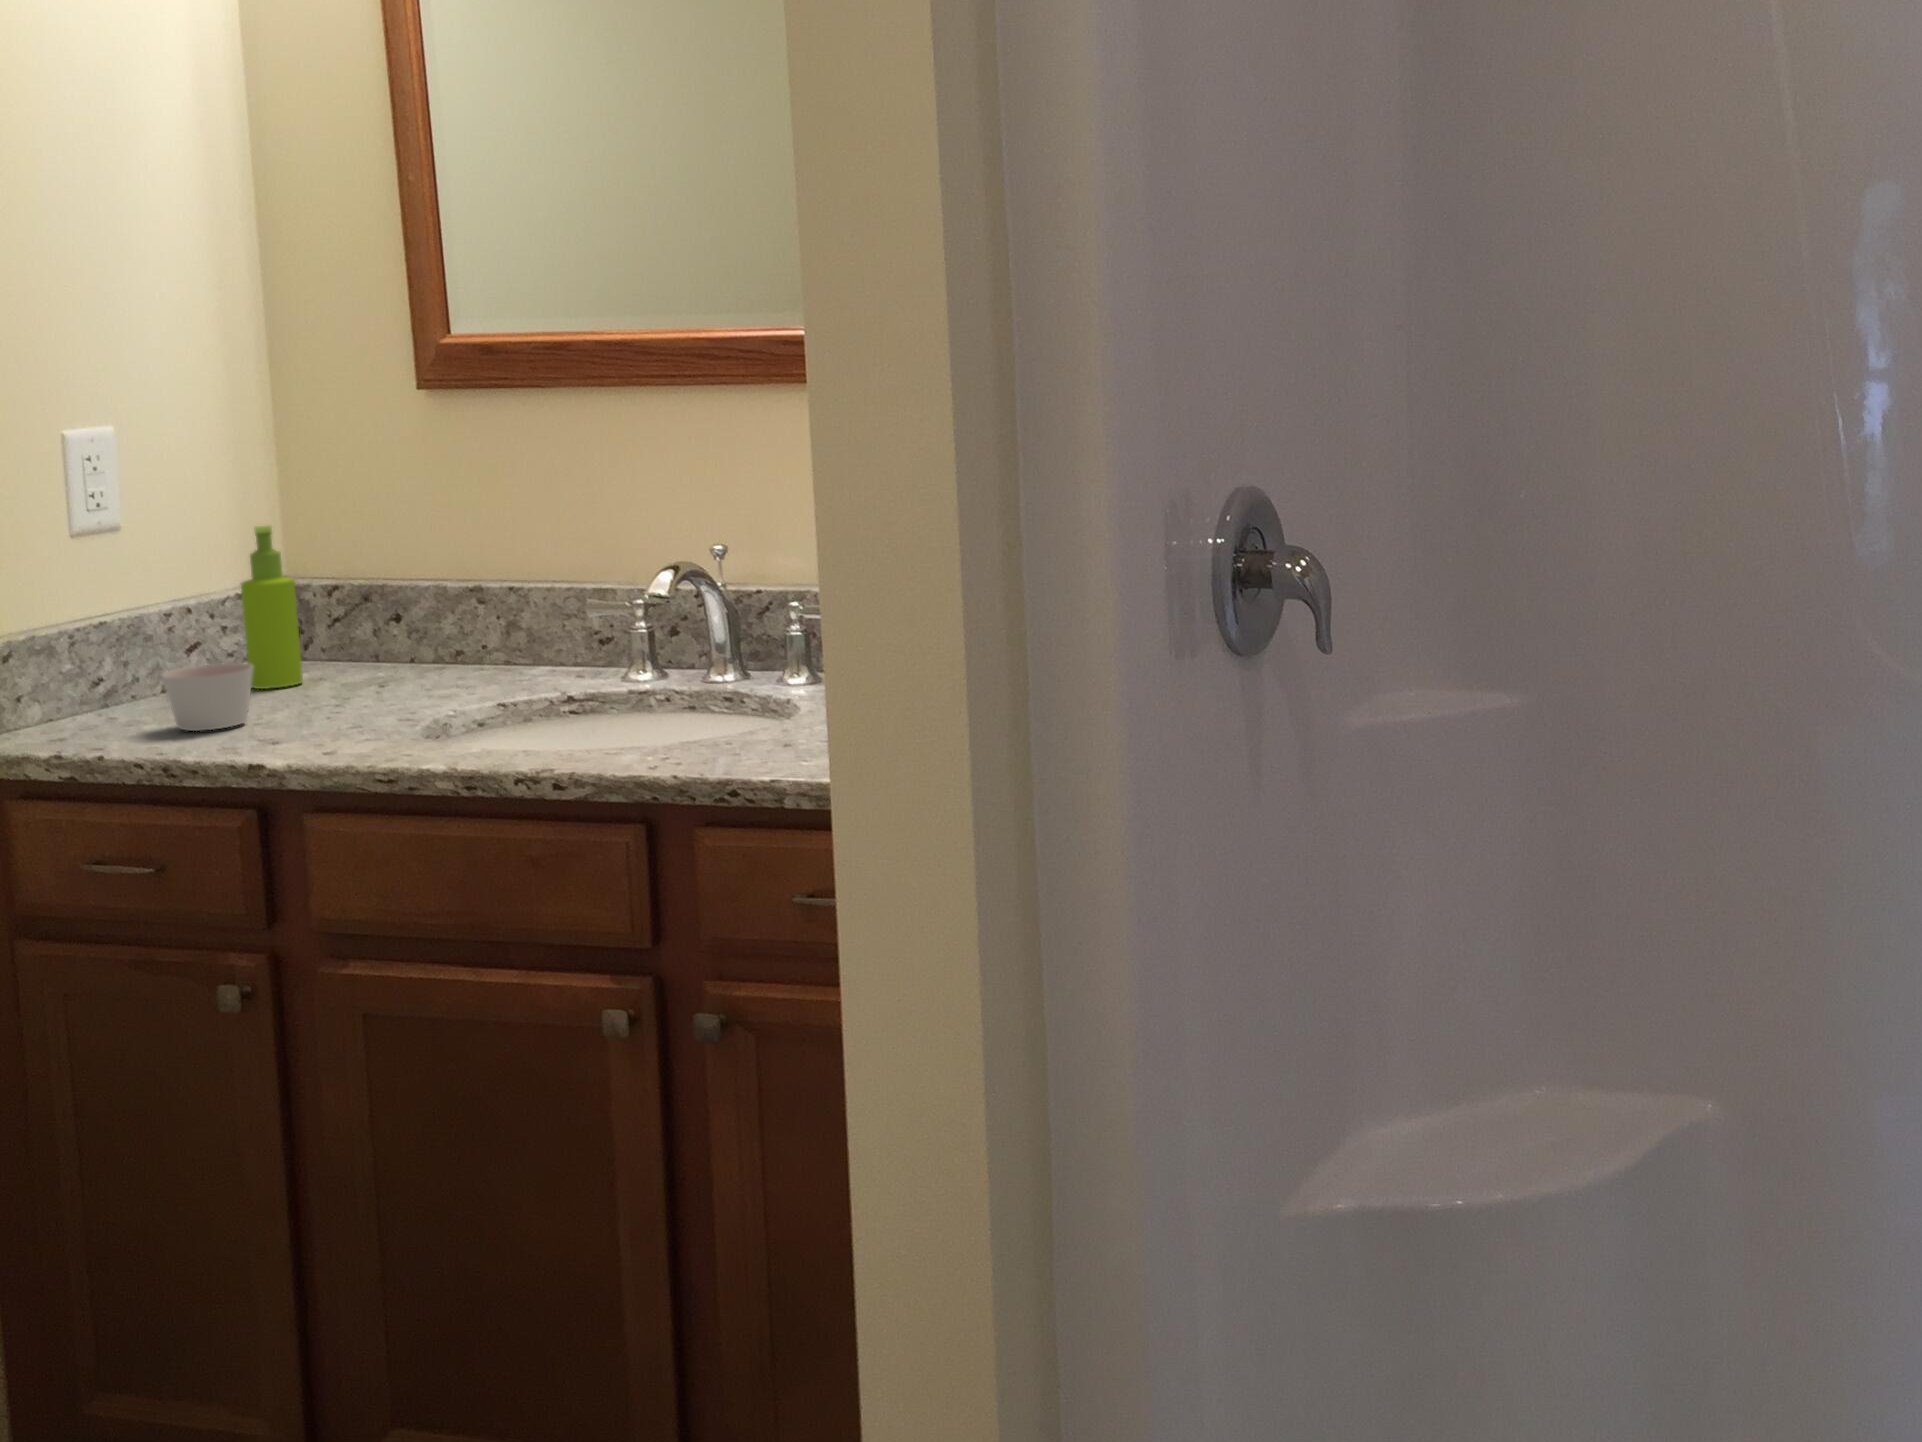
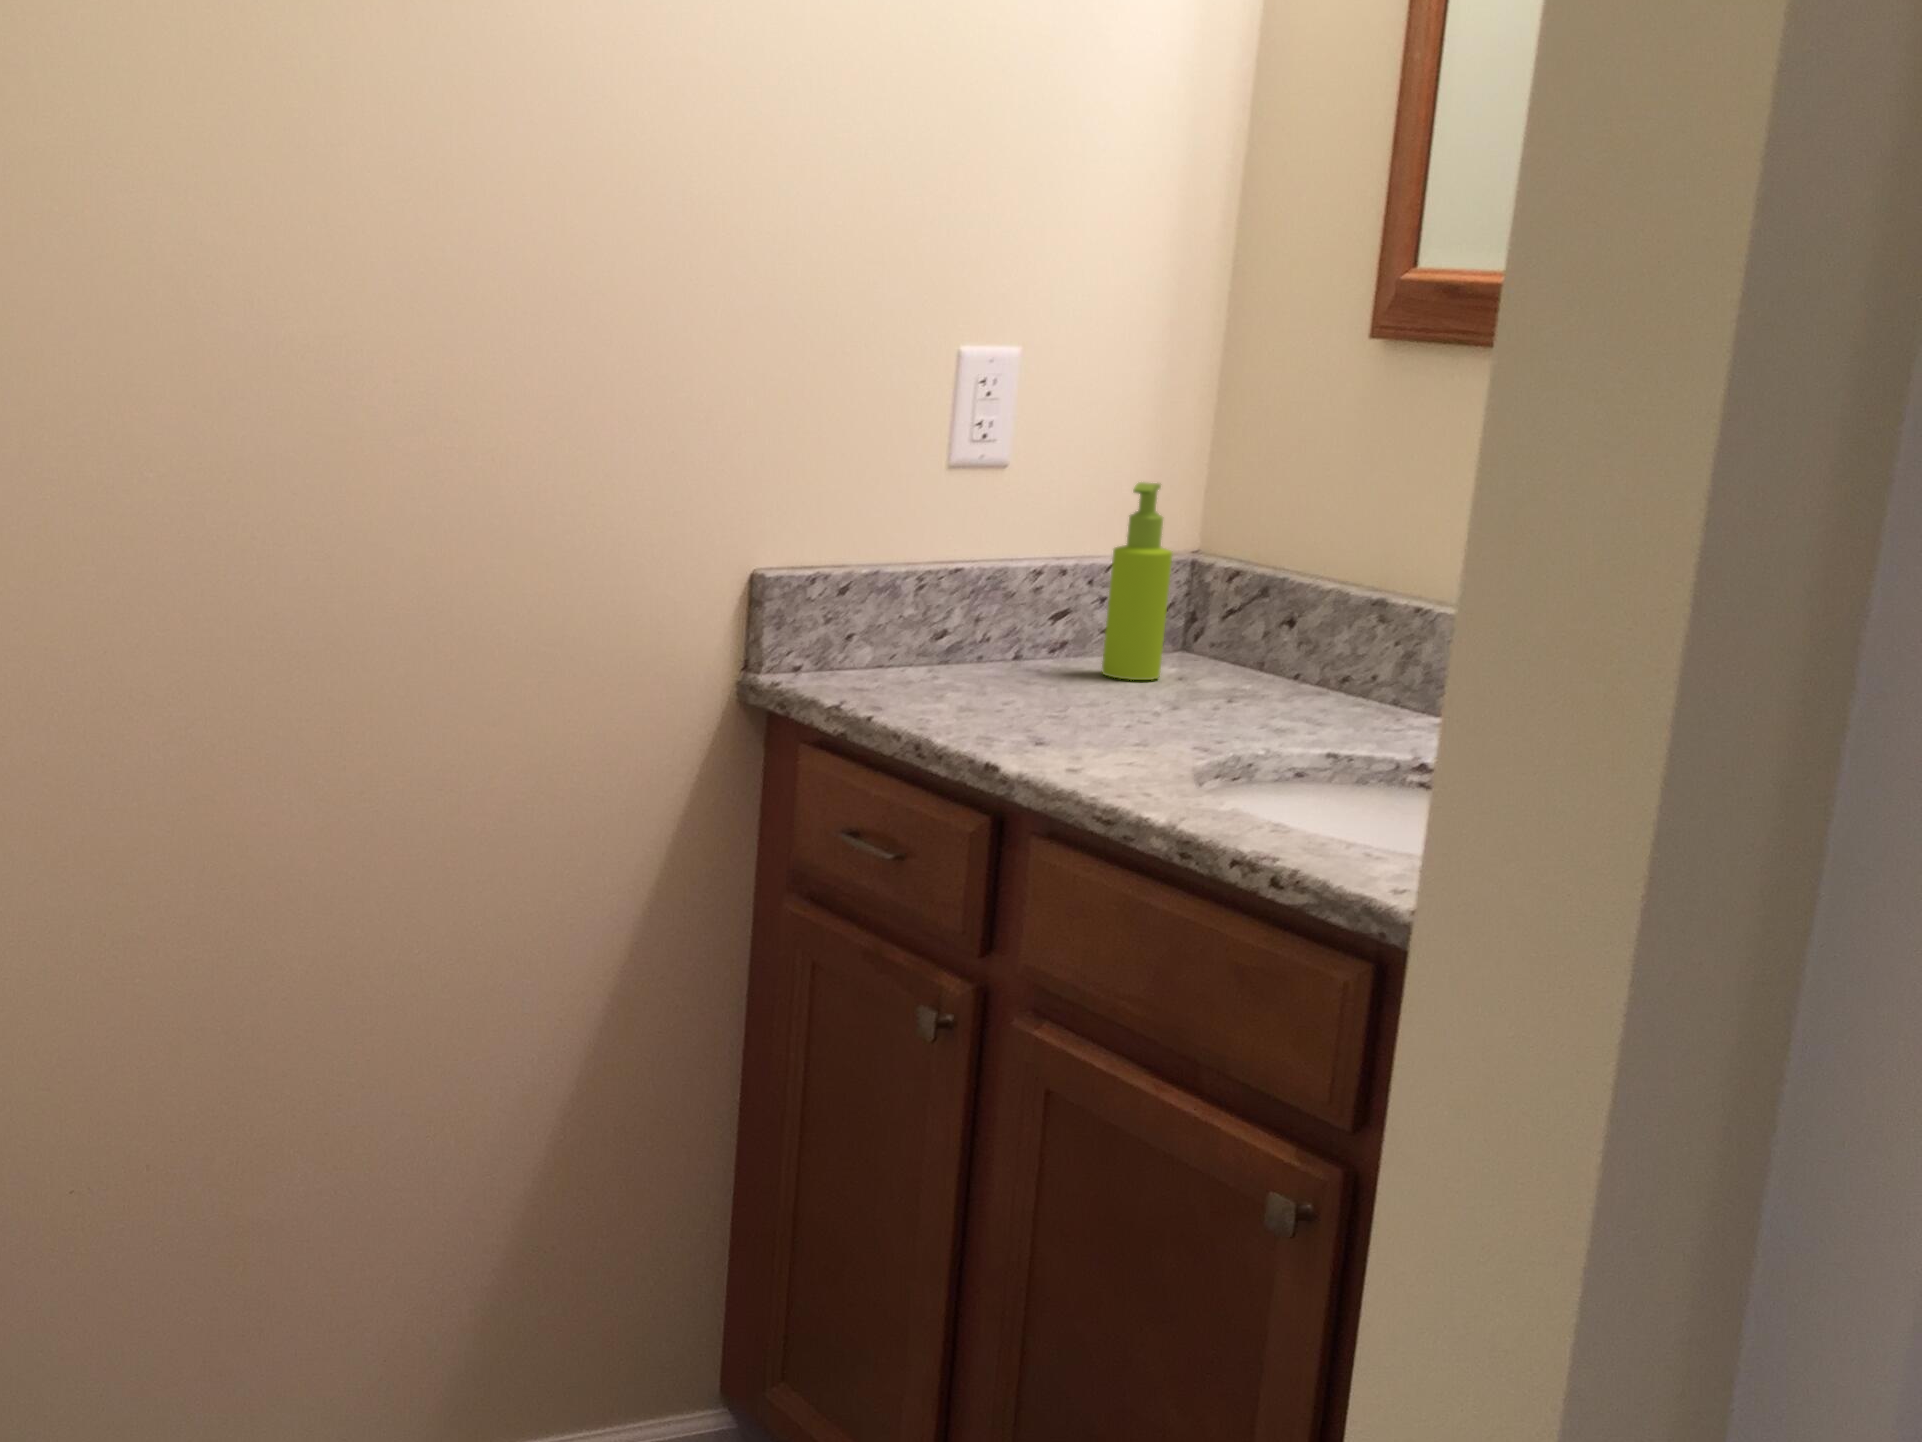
candle: present [162,663,253,731] -> none [967,635,1064,713]

